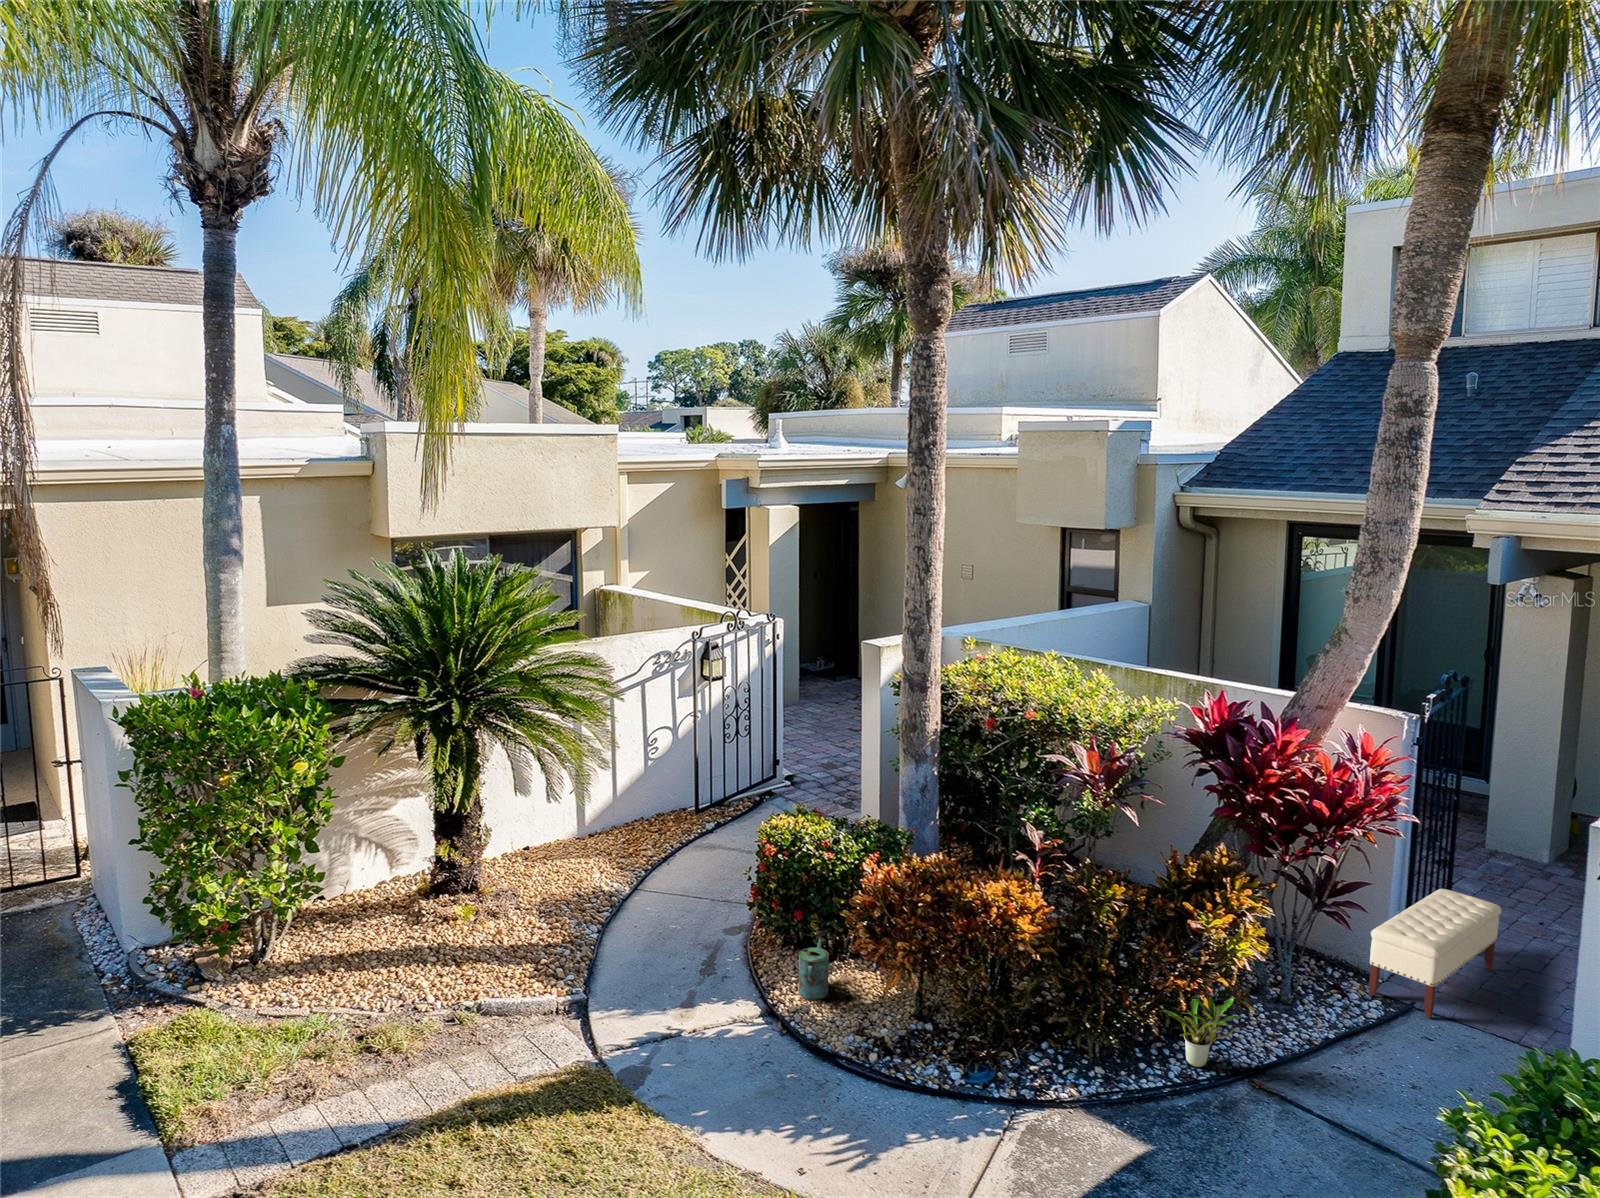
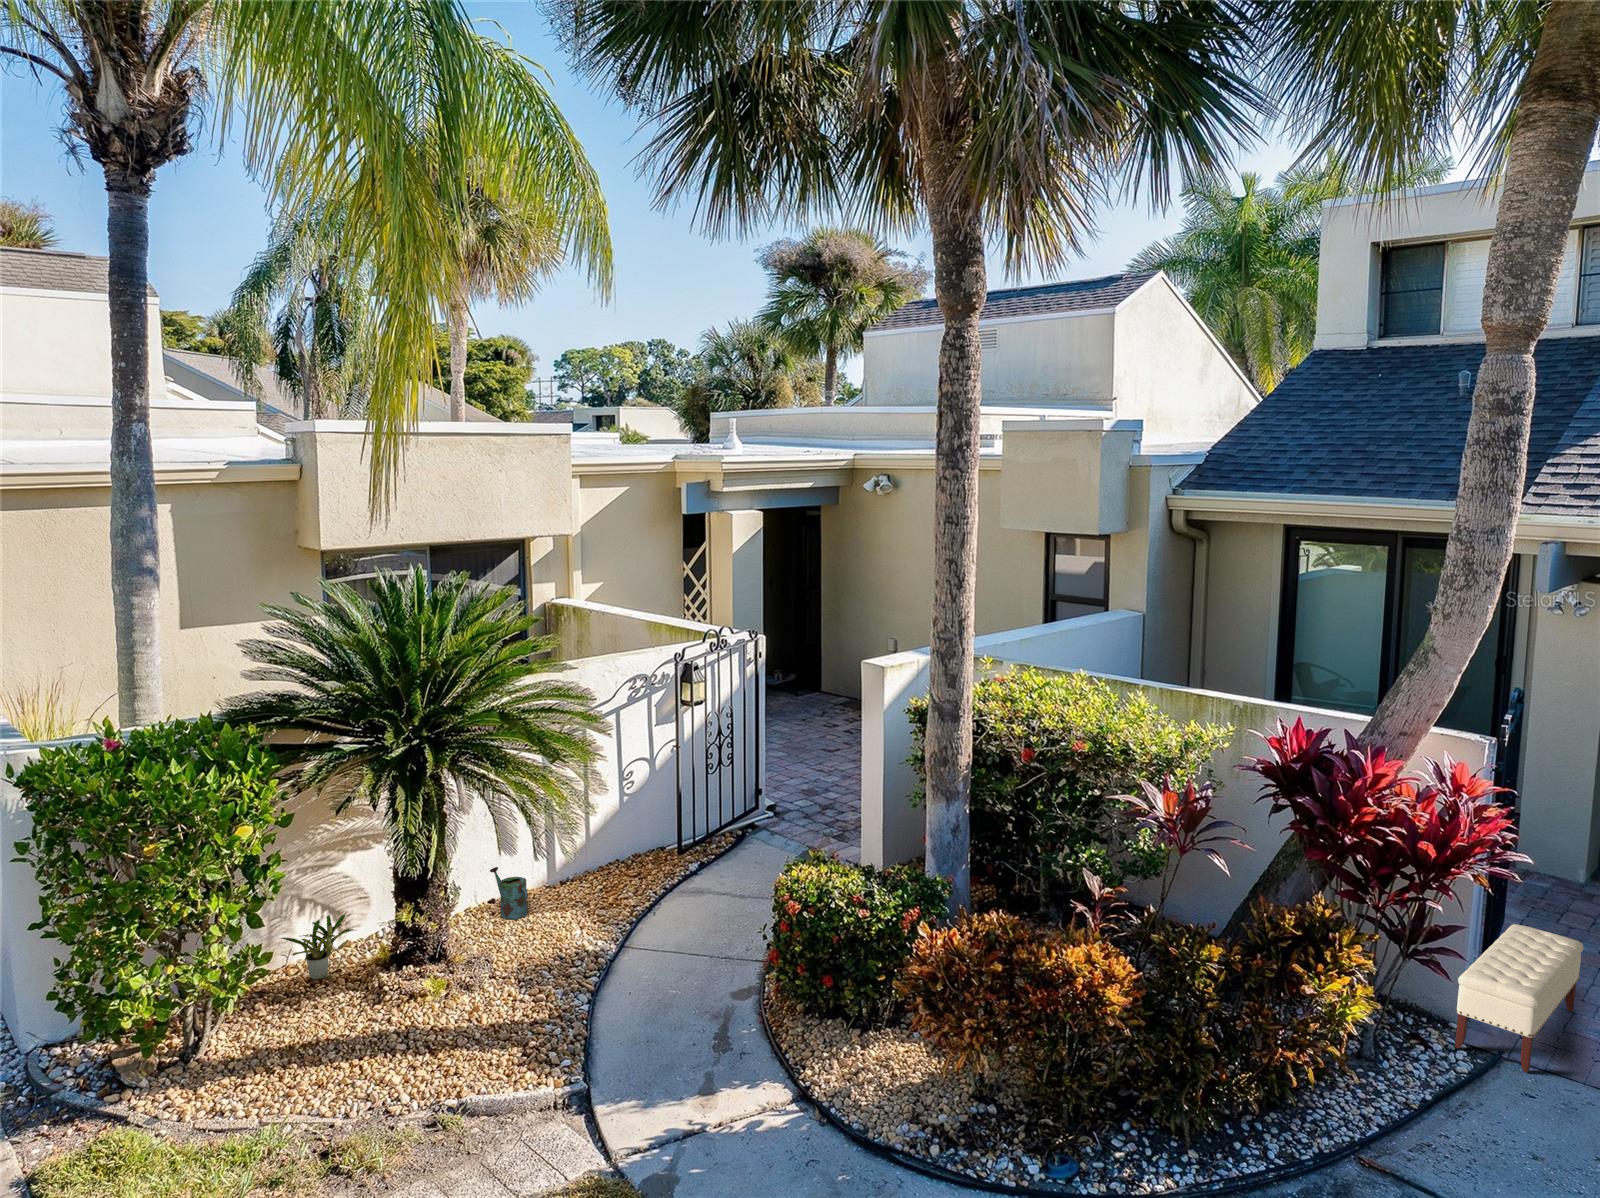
watering can: present [799,931,829,1000] -> present [490,867,528,920]
potted plant: present [1162,996,1241,1067] -> present [280,914,353,980]

